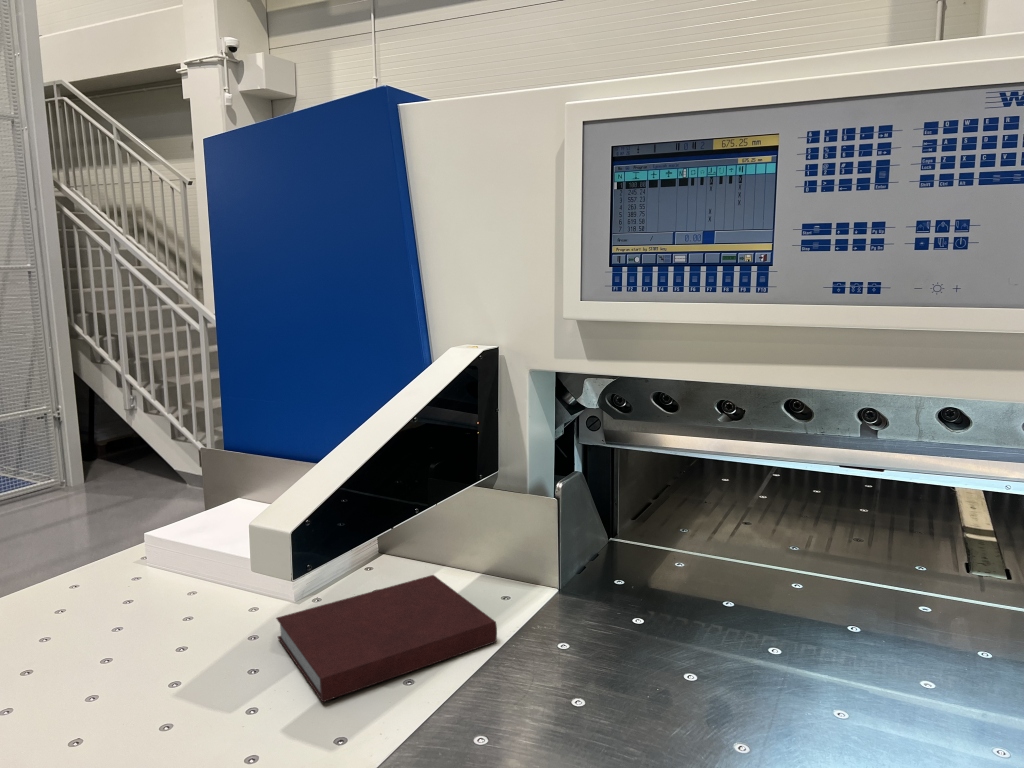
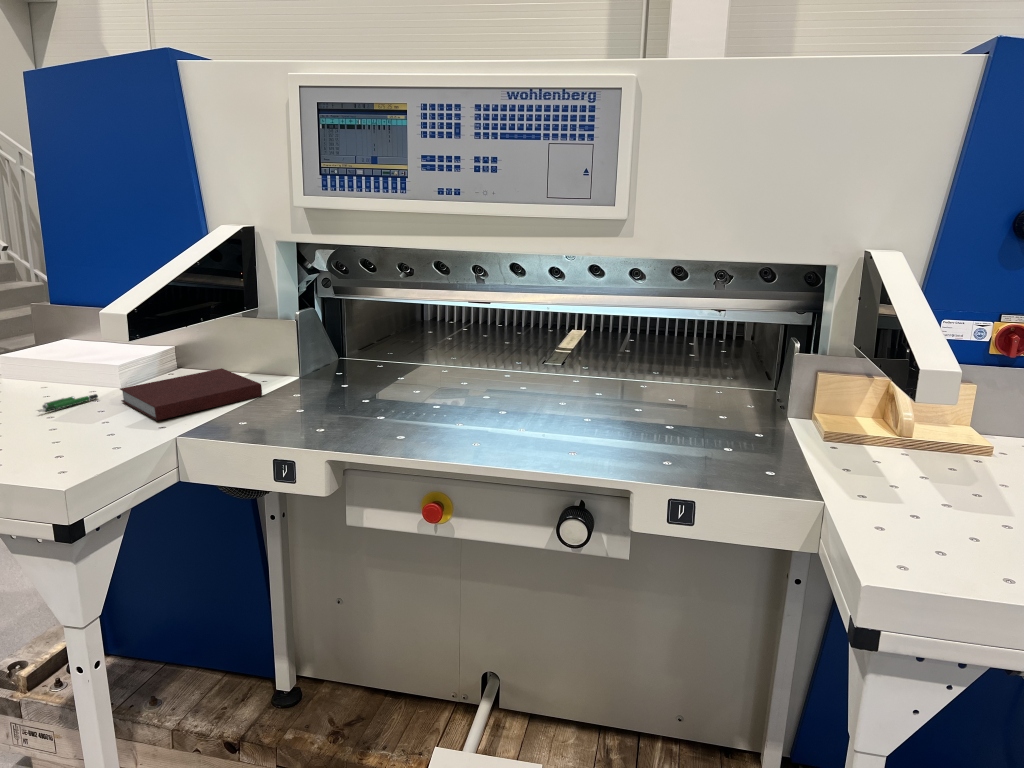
pen: none [146,619,246,657] -> present [37,394,98,412]

